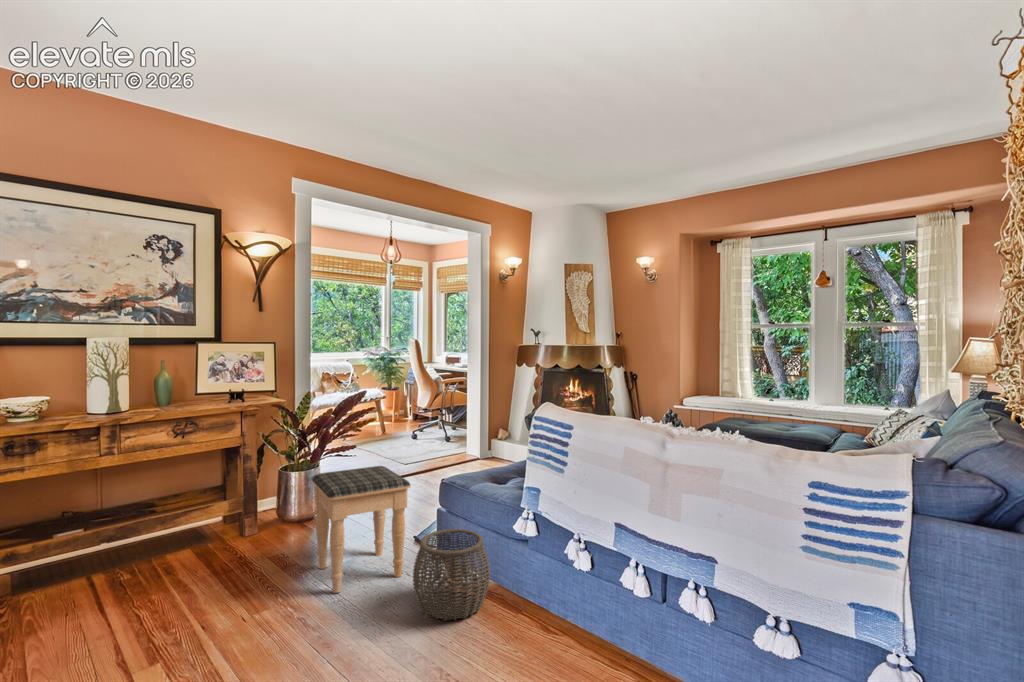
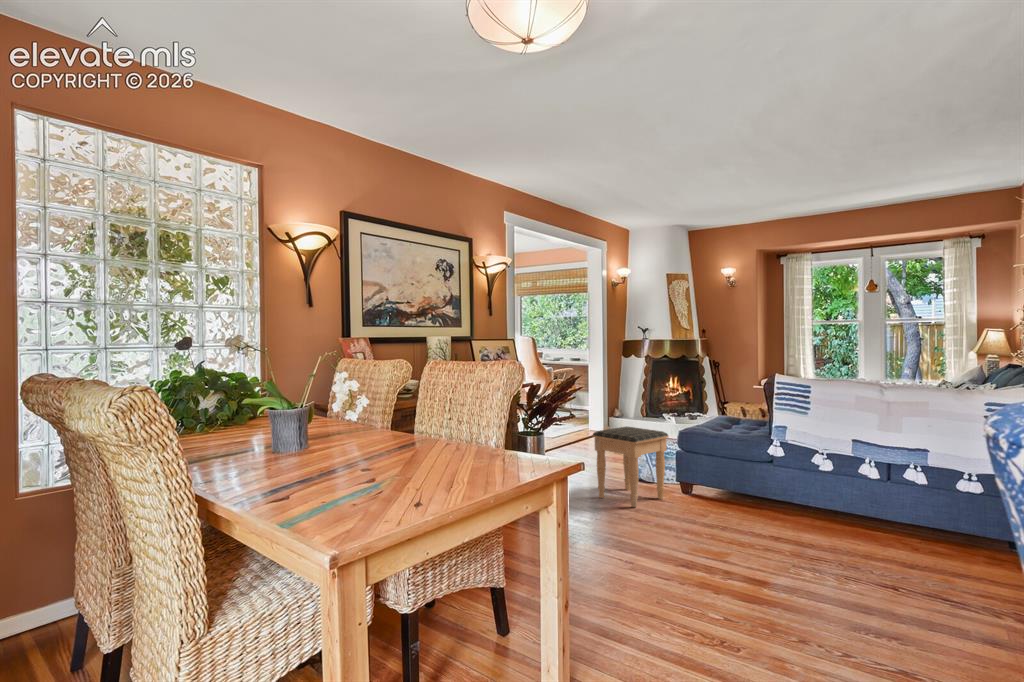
woven basket: present [413,529,490,620] -> none [692,461,746,514]

